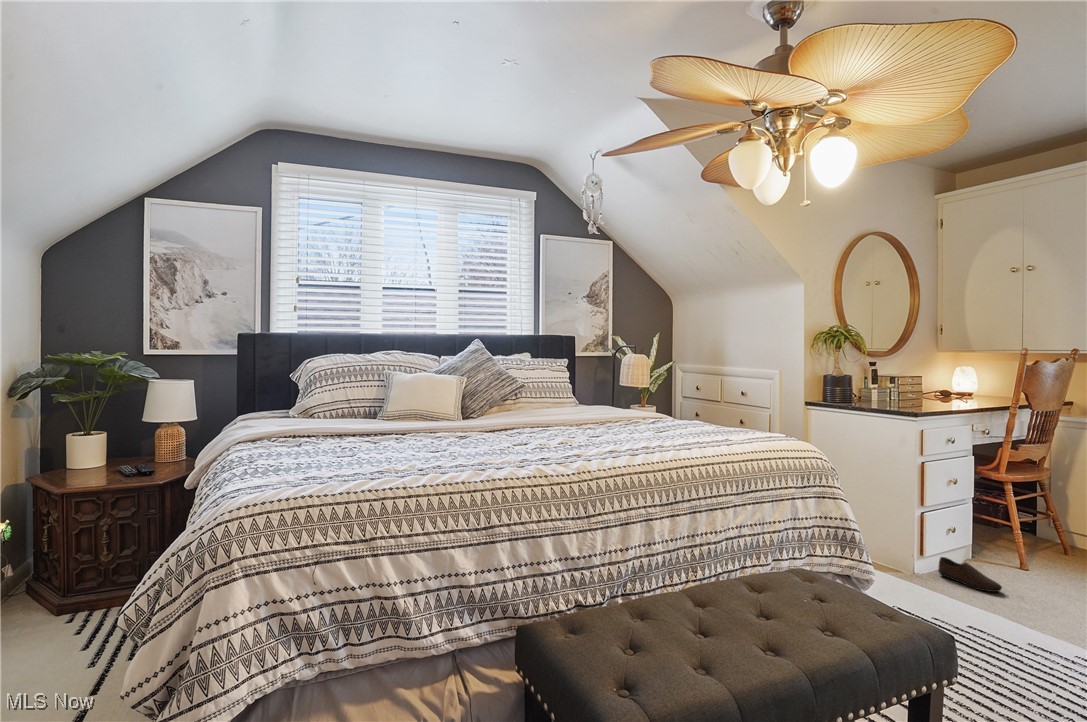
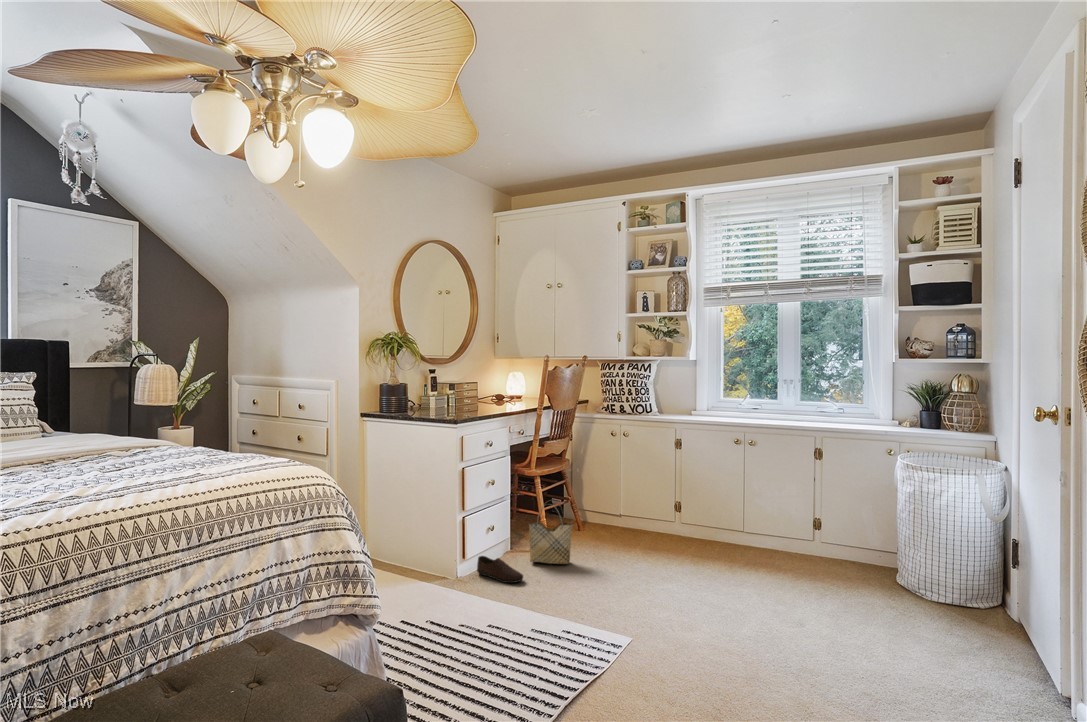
woven basket: none [1001,510,1067,586] -> present [529,500,573,564]

